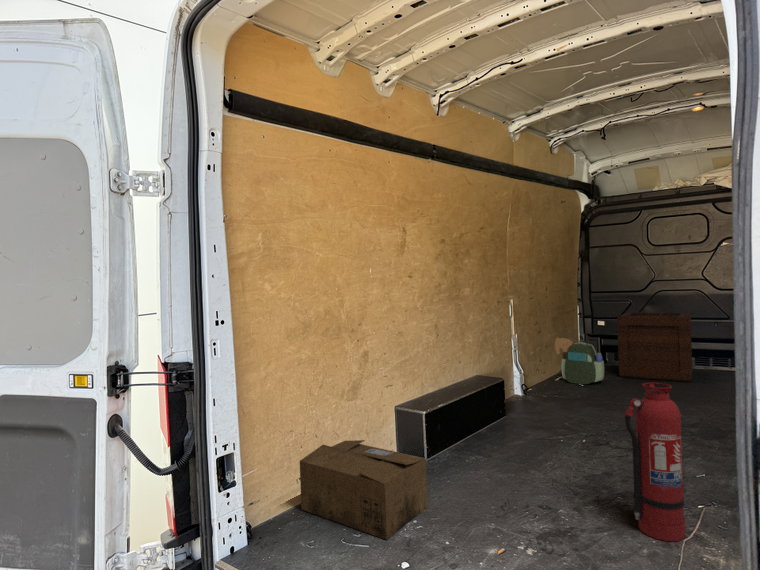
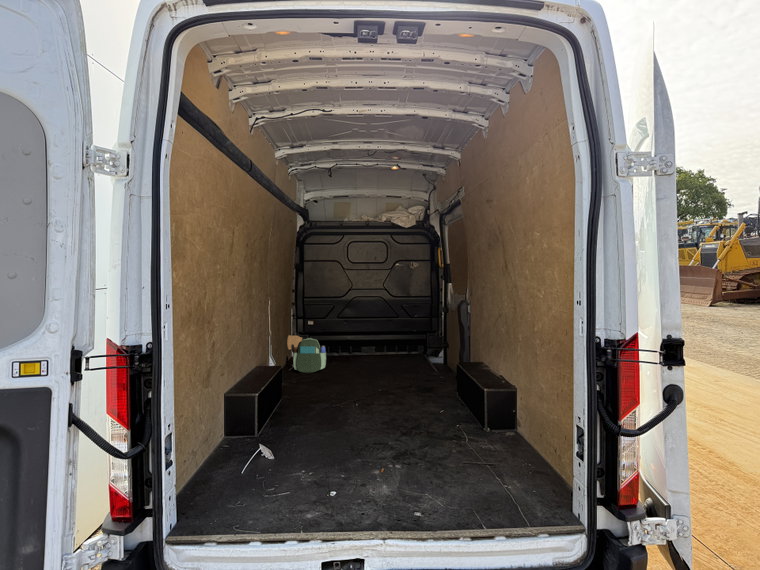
wooden crate: present [617,312,692,382] -> none [328,314,379,365]
fire extinguisher: present [625,382,685,541] -> none [425,344,452,437]
cardboard box: present [300,440,427,540] -> none [199,415,299,482]

